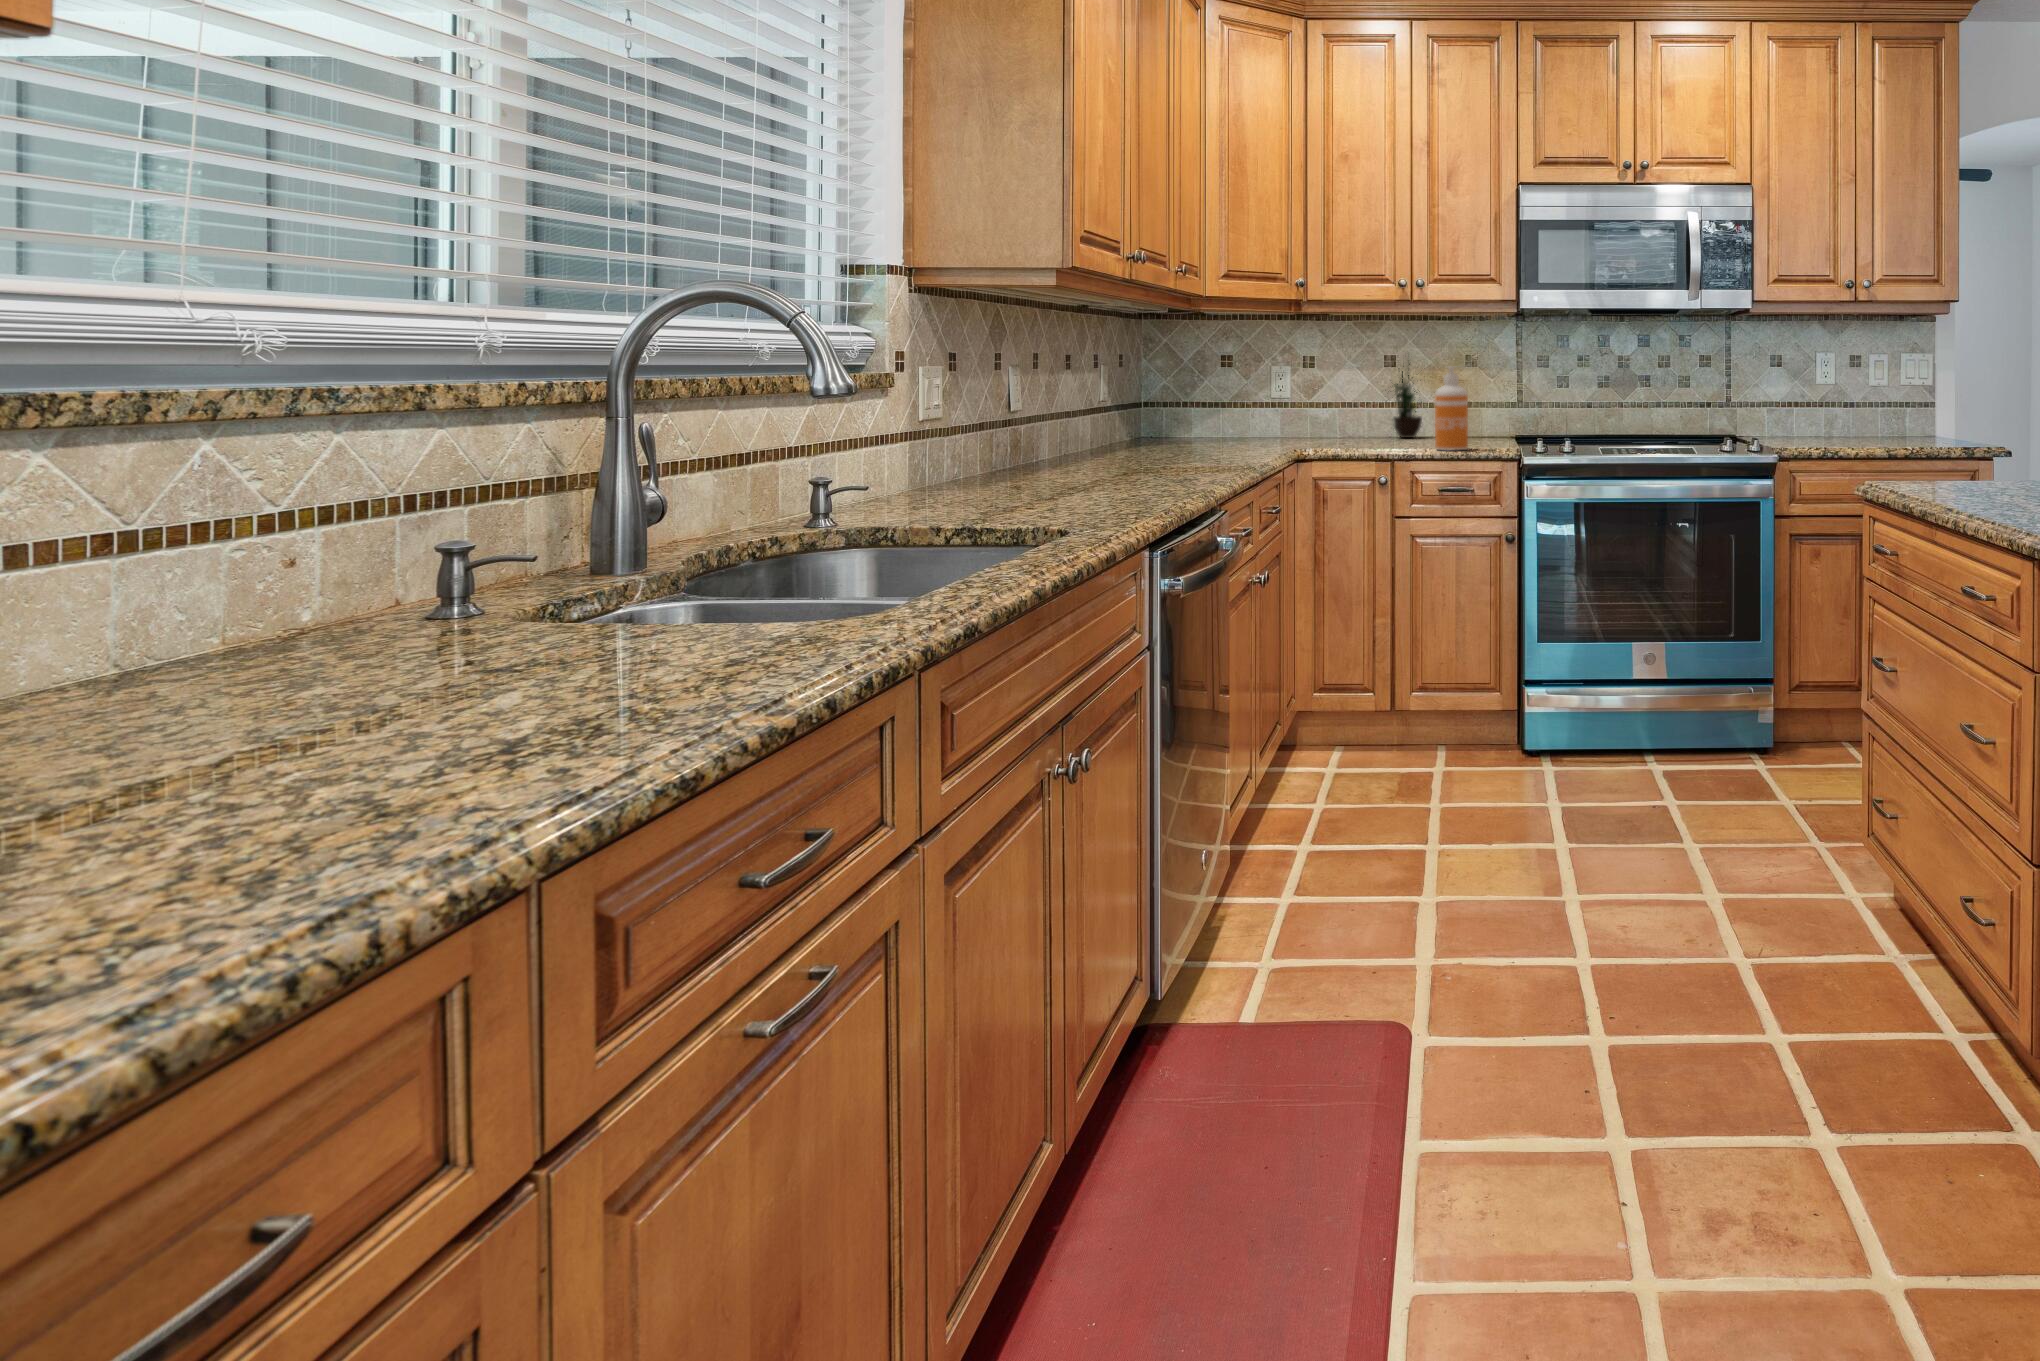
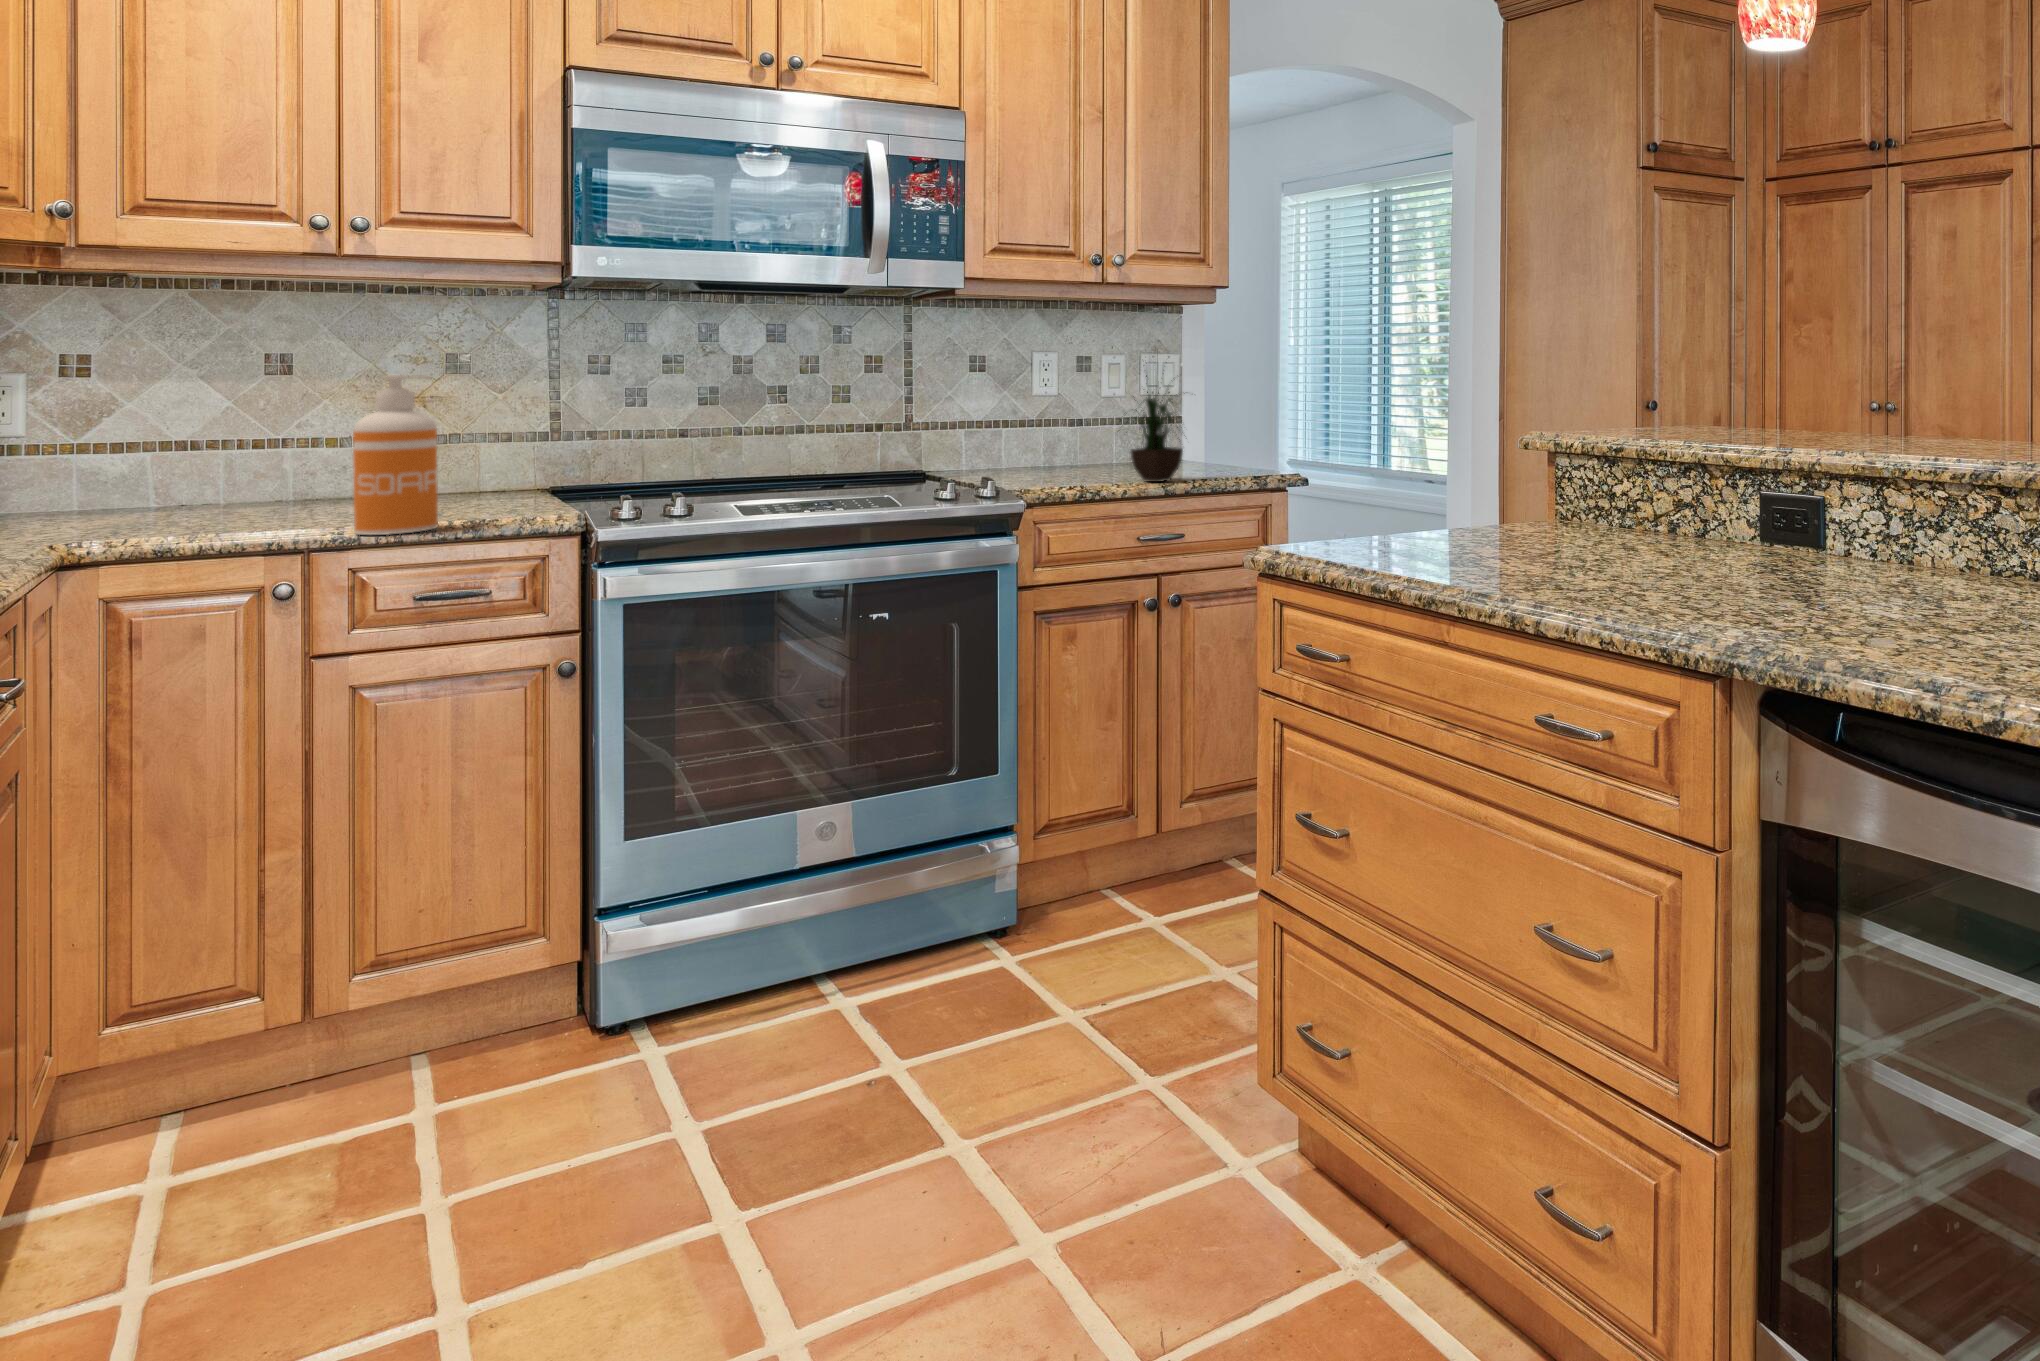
potted plant: present [1388,364,1422,438] -> present [1131,375,1185,482]

